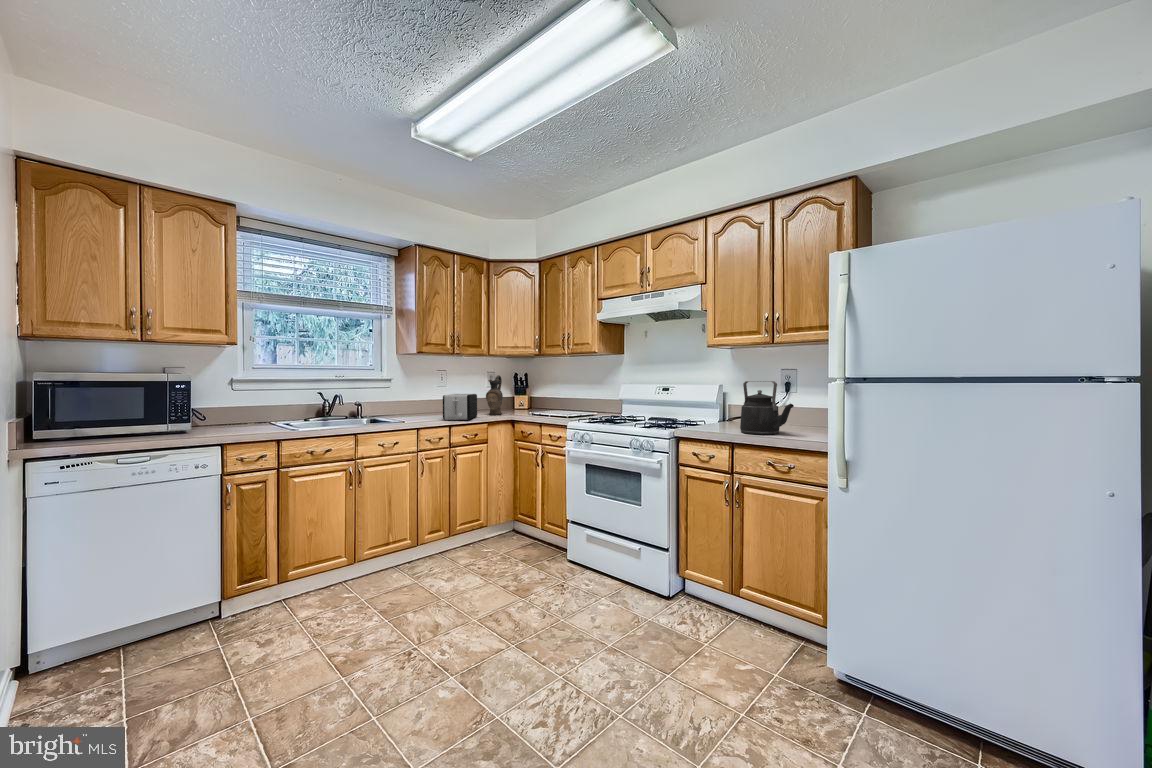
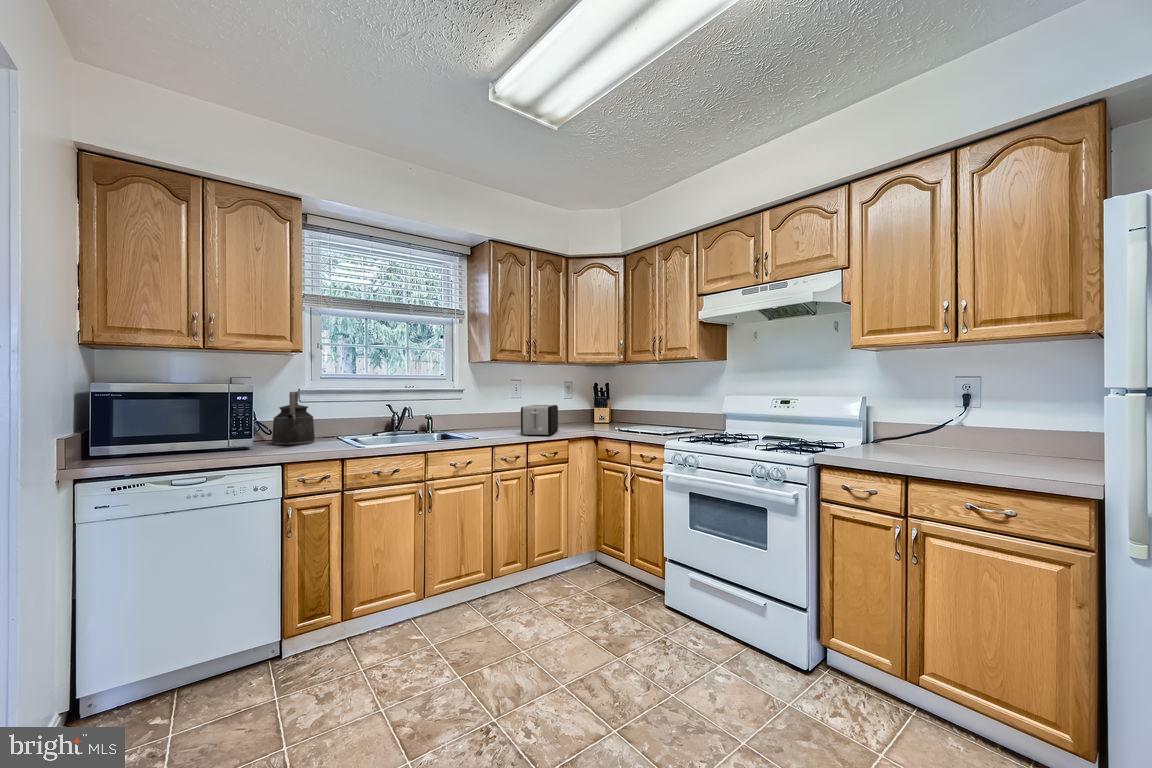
ceramic pitcher: present [486,375,503,415] -> none [567,384,586,428]
kettle: present [740,381,794,434] -> present [272,392,315,445]

